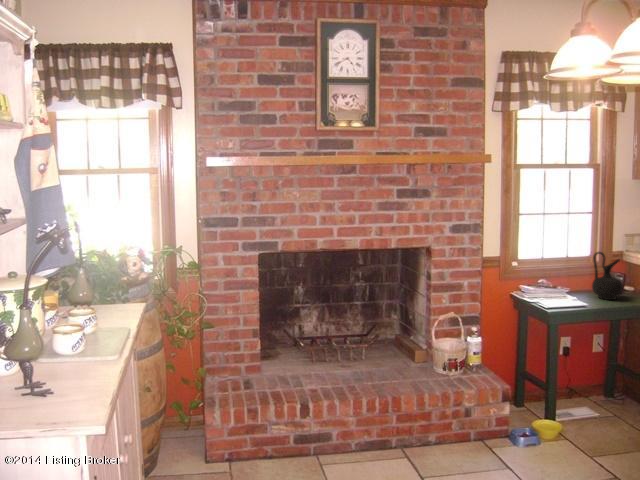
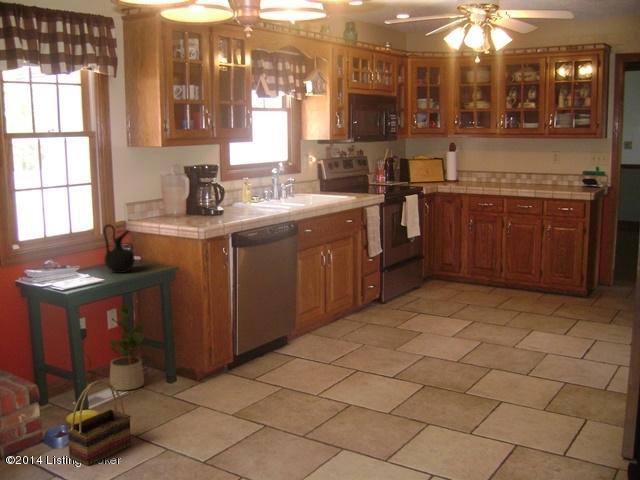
potted plant: none [585,330,629,415] -> present [109,304,145,390]
basket: none [526,394,588,470] -> present [67,380,131,465]

